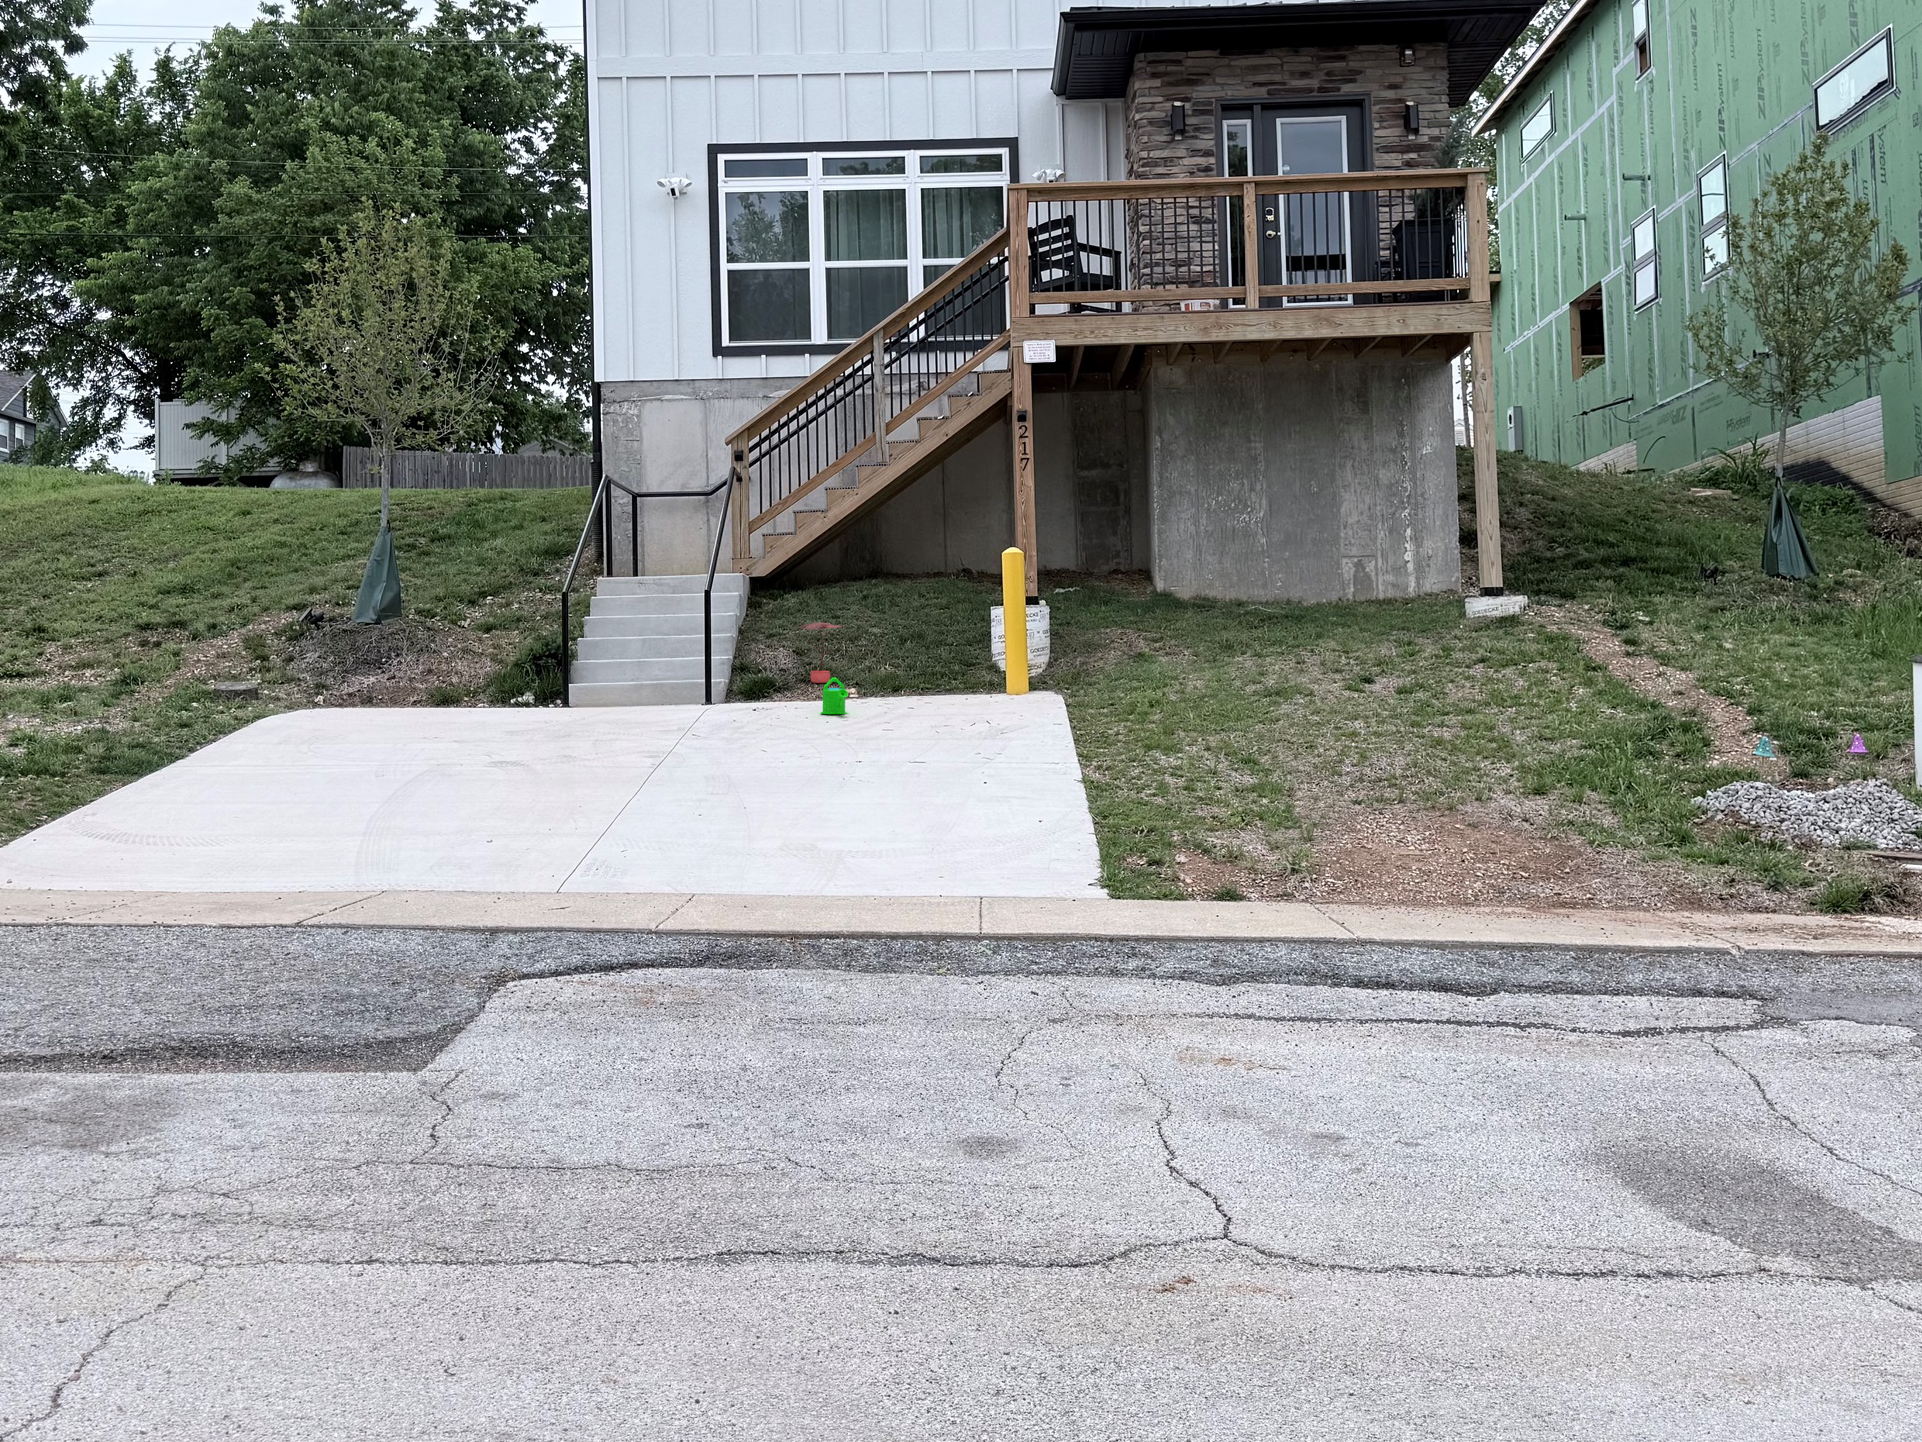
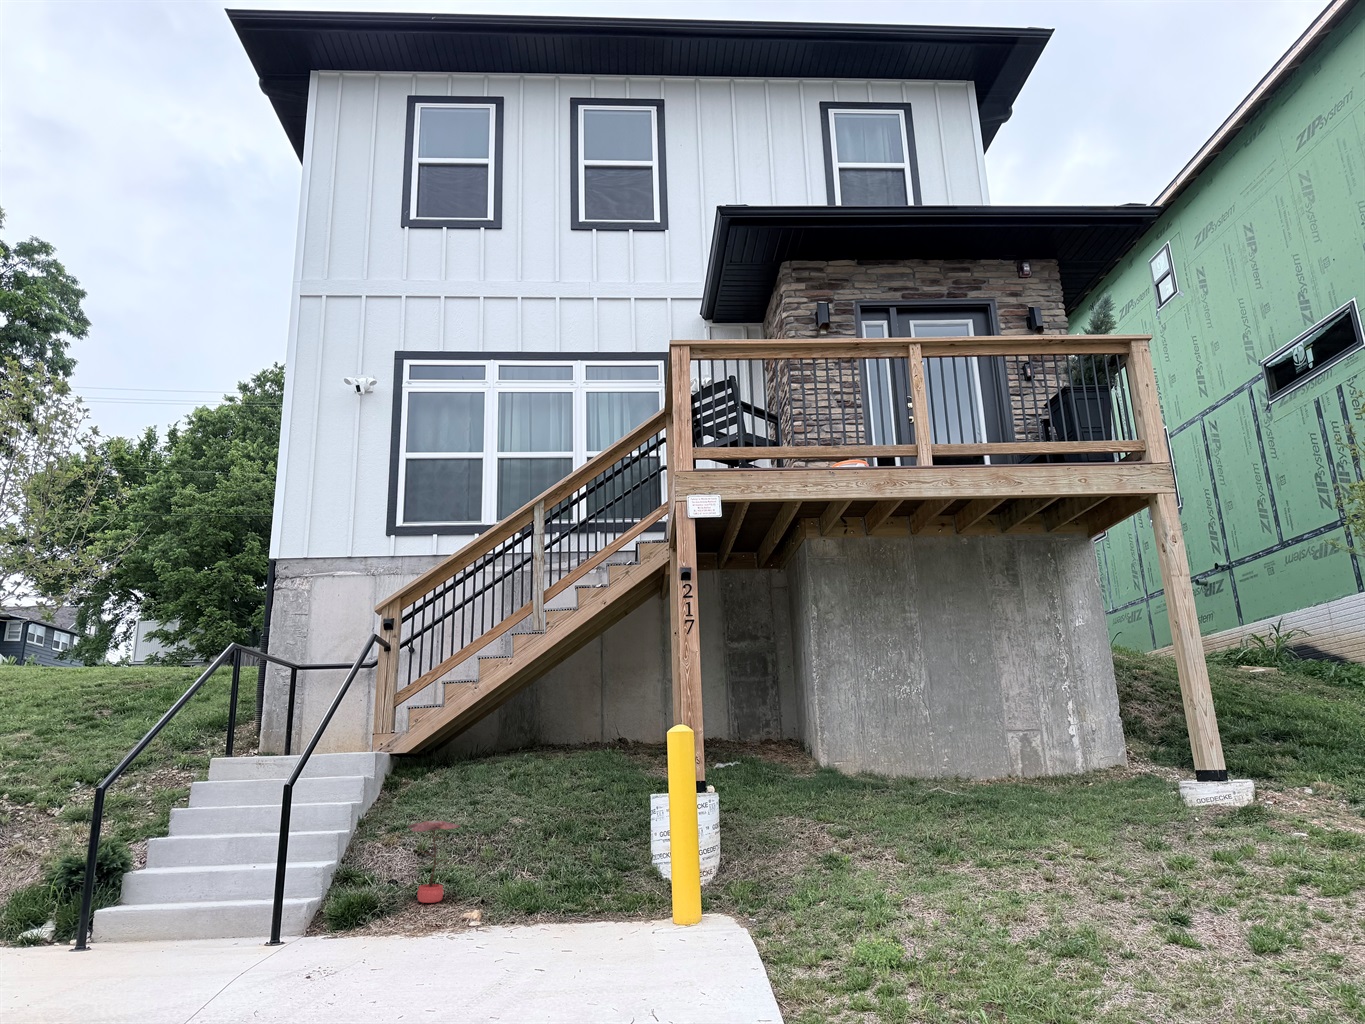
watering can: present [821,677,848,714] -> none [392,923,435,986]

